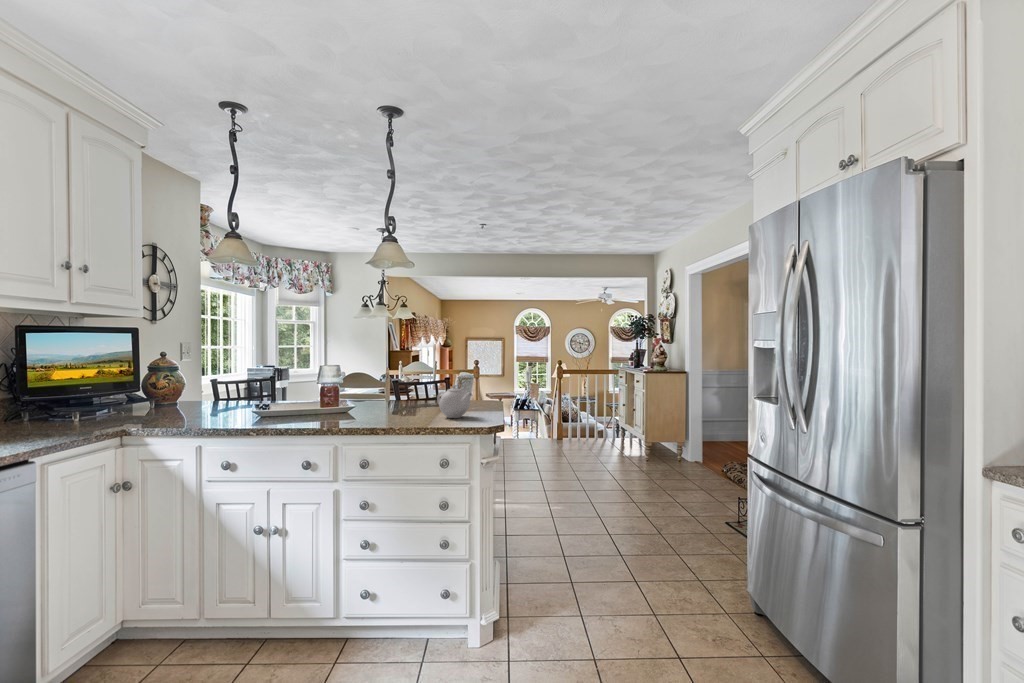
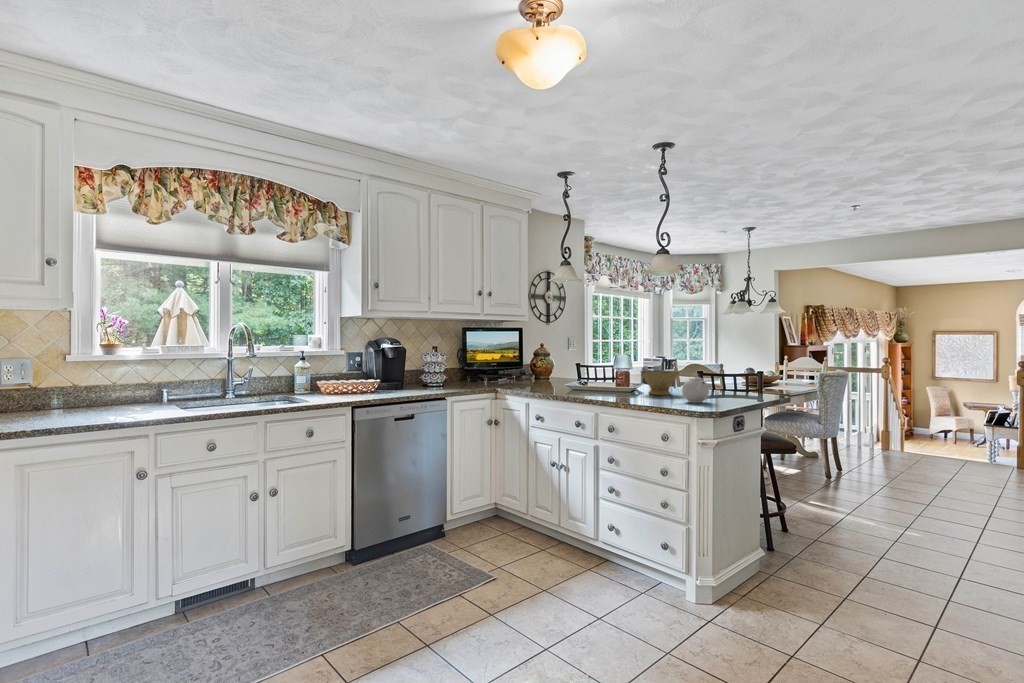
bowl: none [364,382,412,413] -> present [640,370,680,395]

